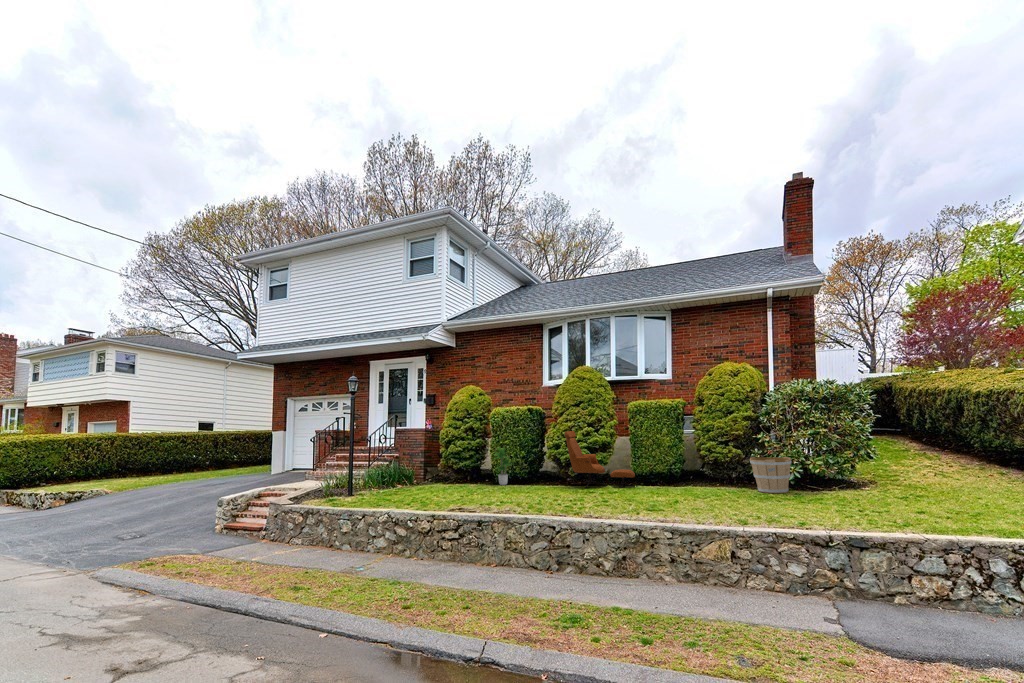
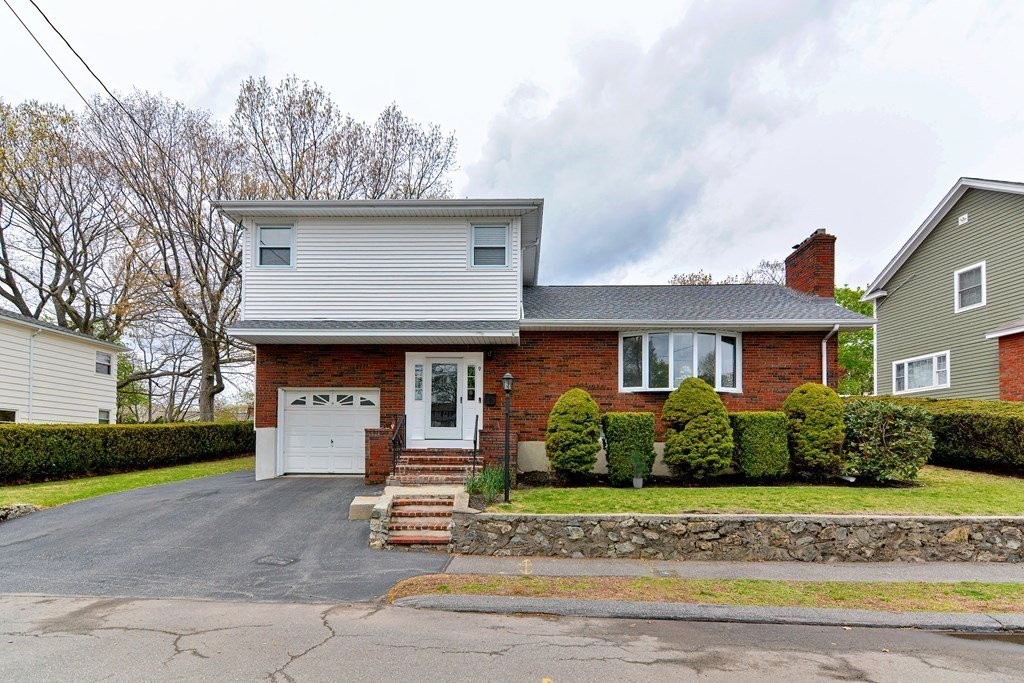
lounge chair: present [565,431,635,488] -> none [707,438,771,490]
wooden bucket: present [750,457,792,493] -> none [871,462,907,491]

